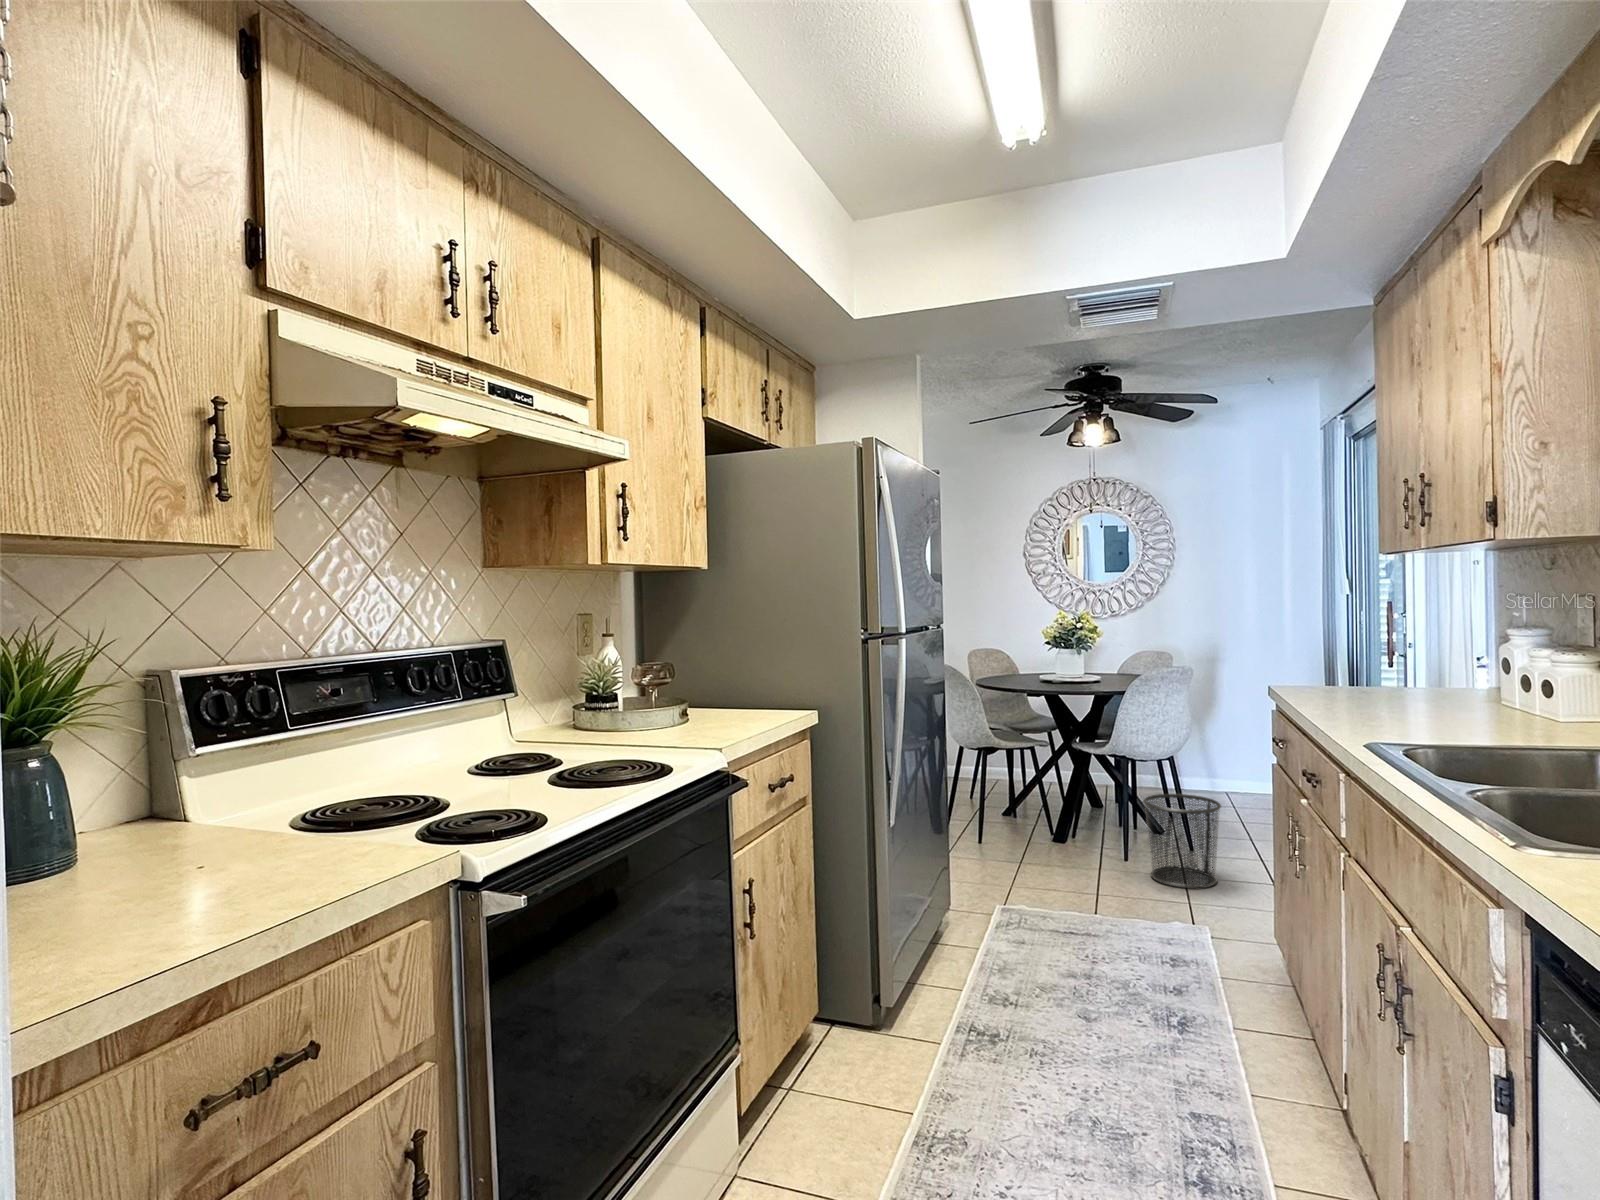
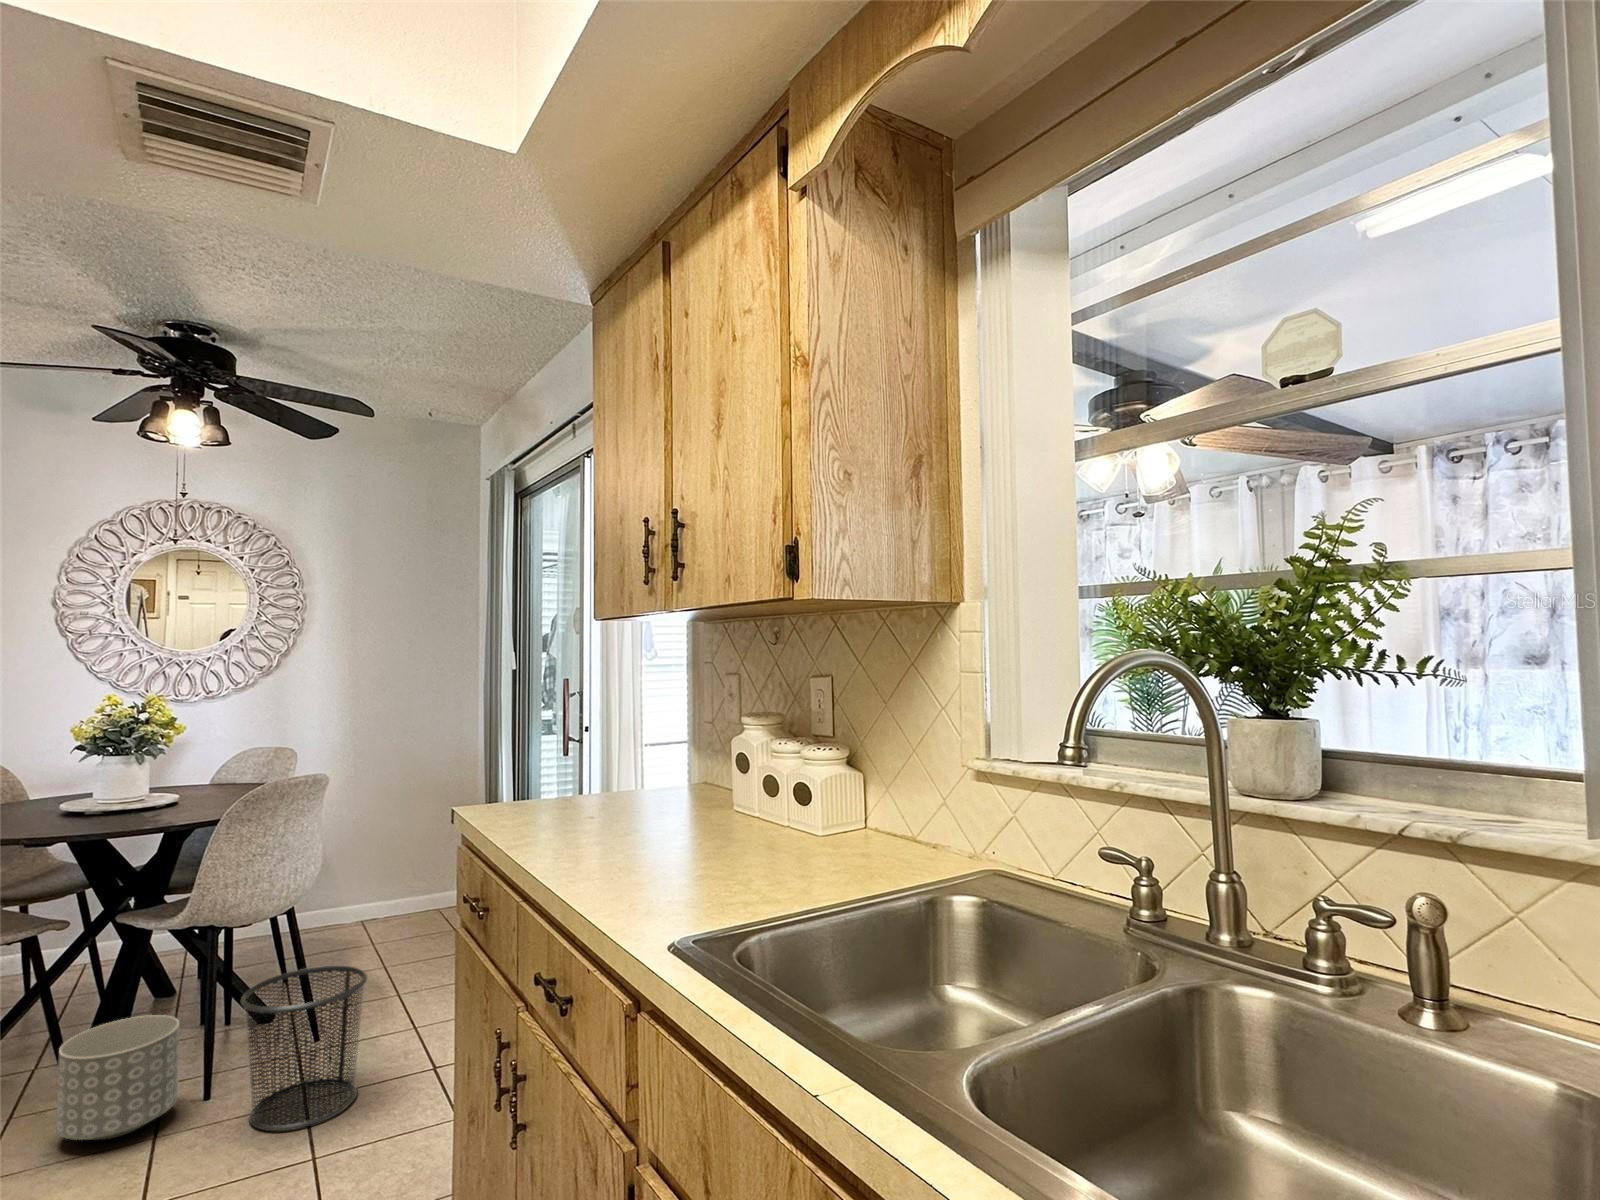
planter: none [1052,801,1111,863] -> present [57,1015,179,1140]

